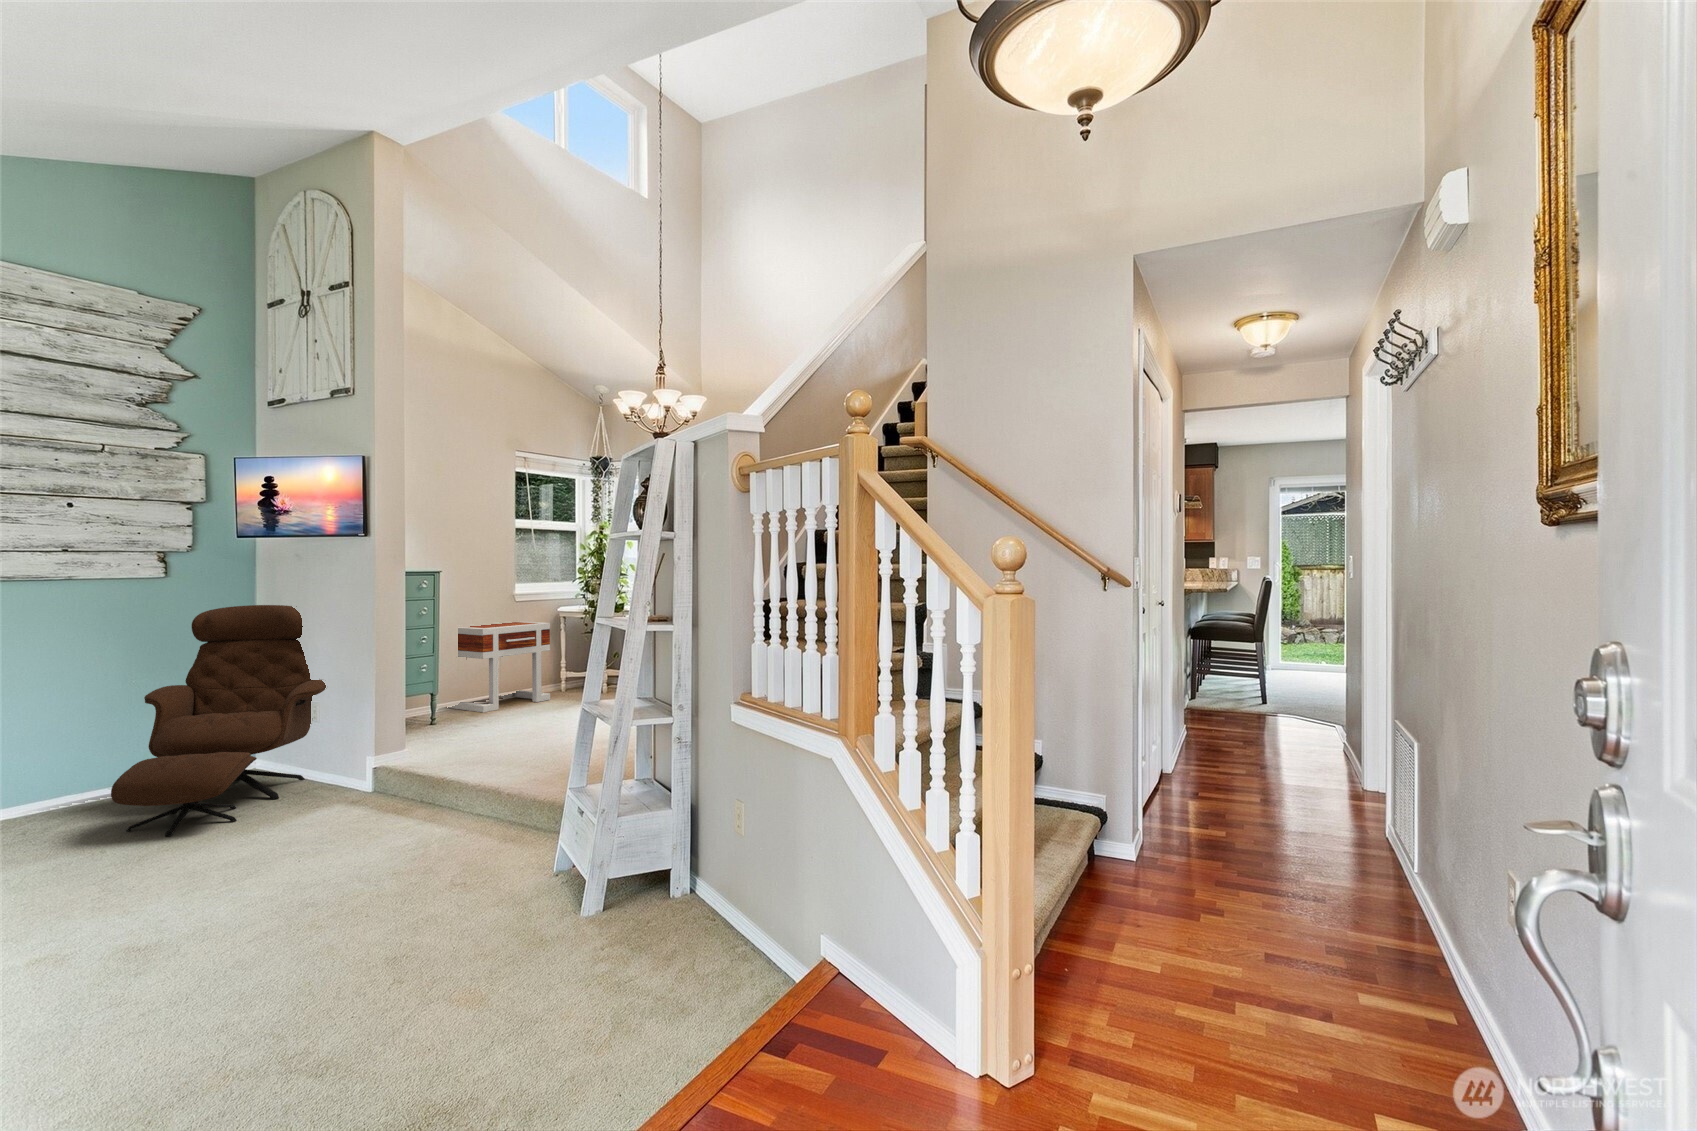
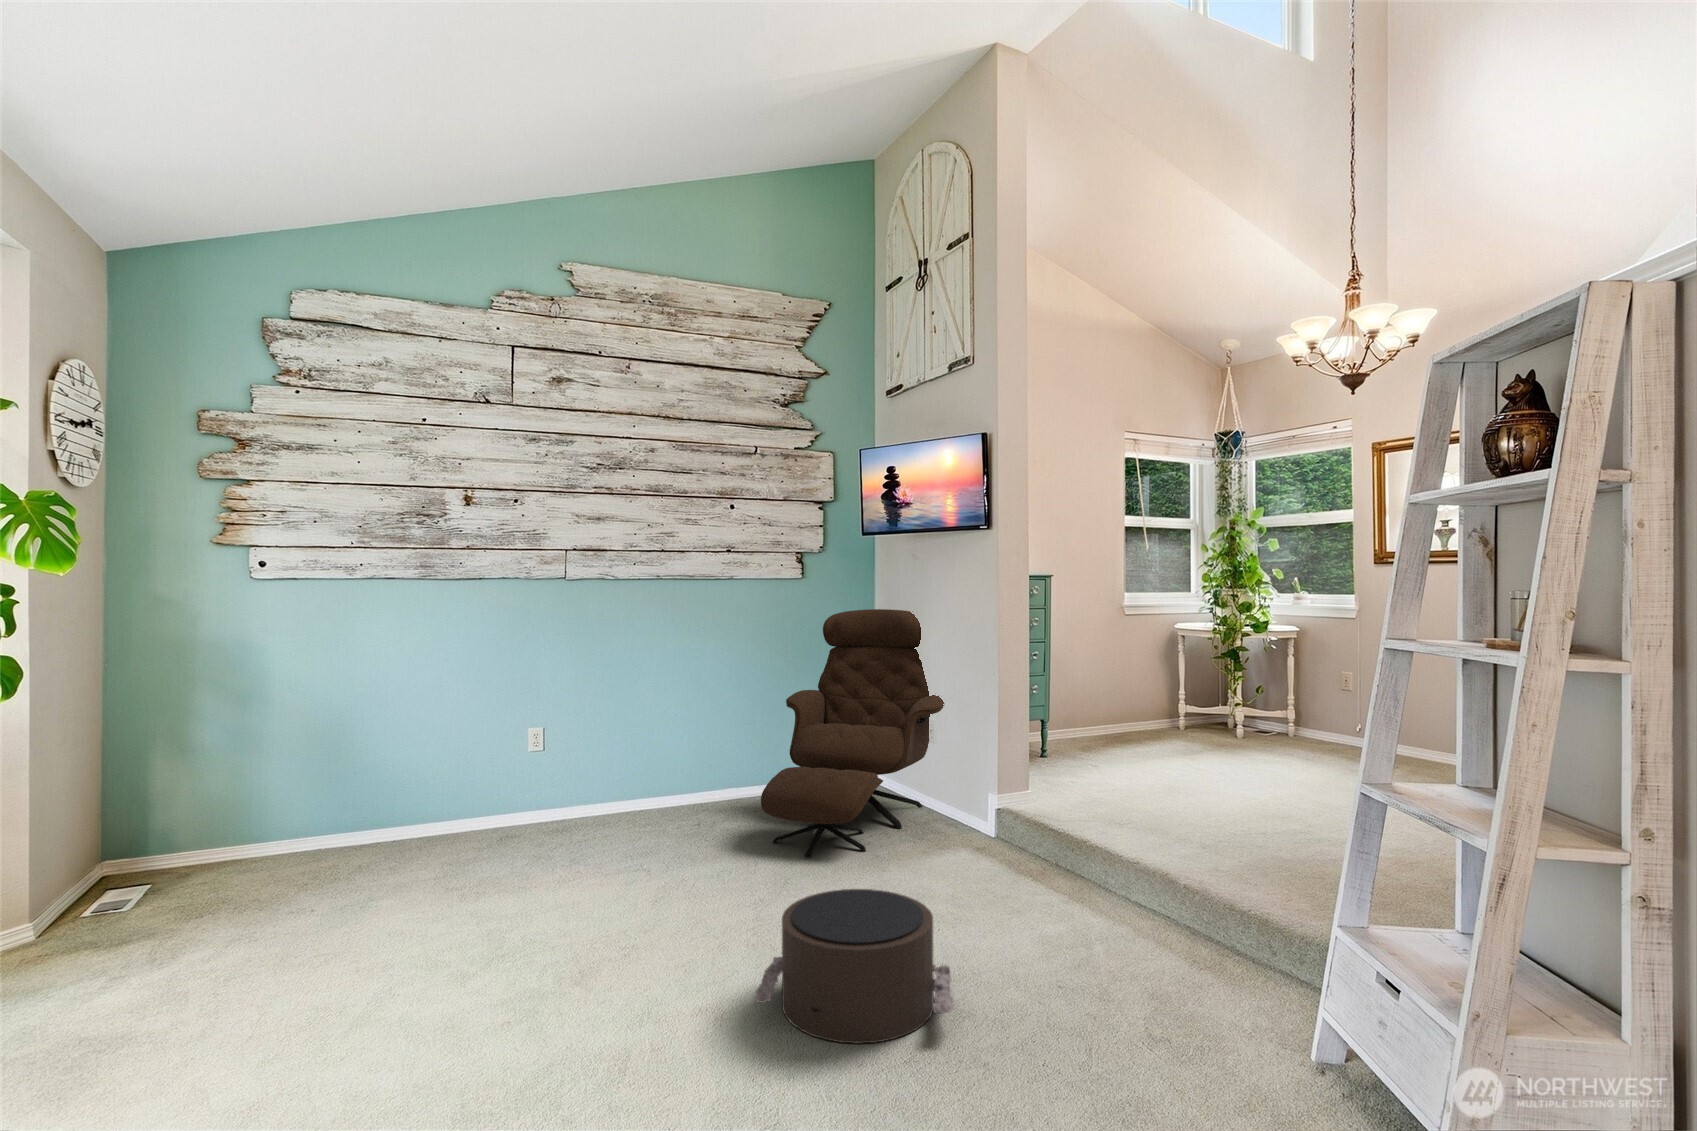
side table: present [448,621,550,712] -> none [1052,638,1173,748]
pouf: none [101,833,300,949] -> present [755,889,954,1044]

